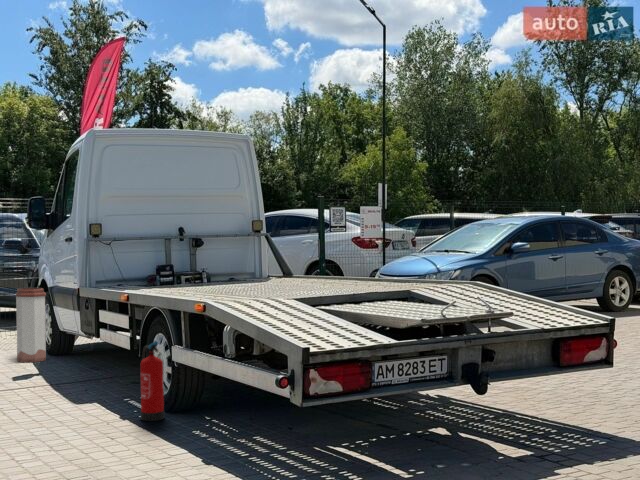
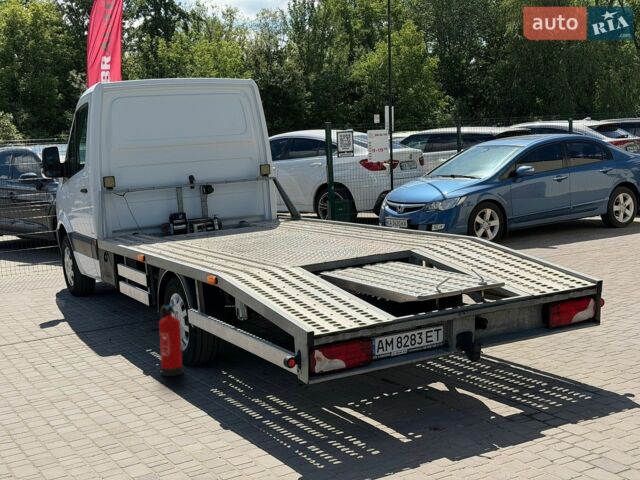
trash can: present [16,288,46,362] -> none [34,232,67,304]

